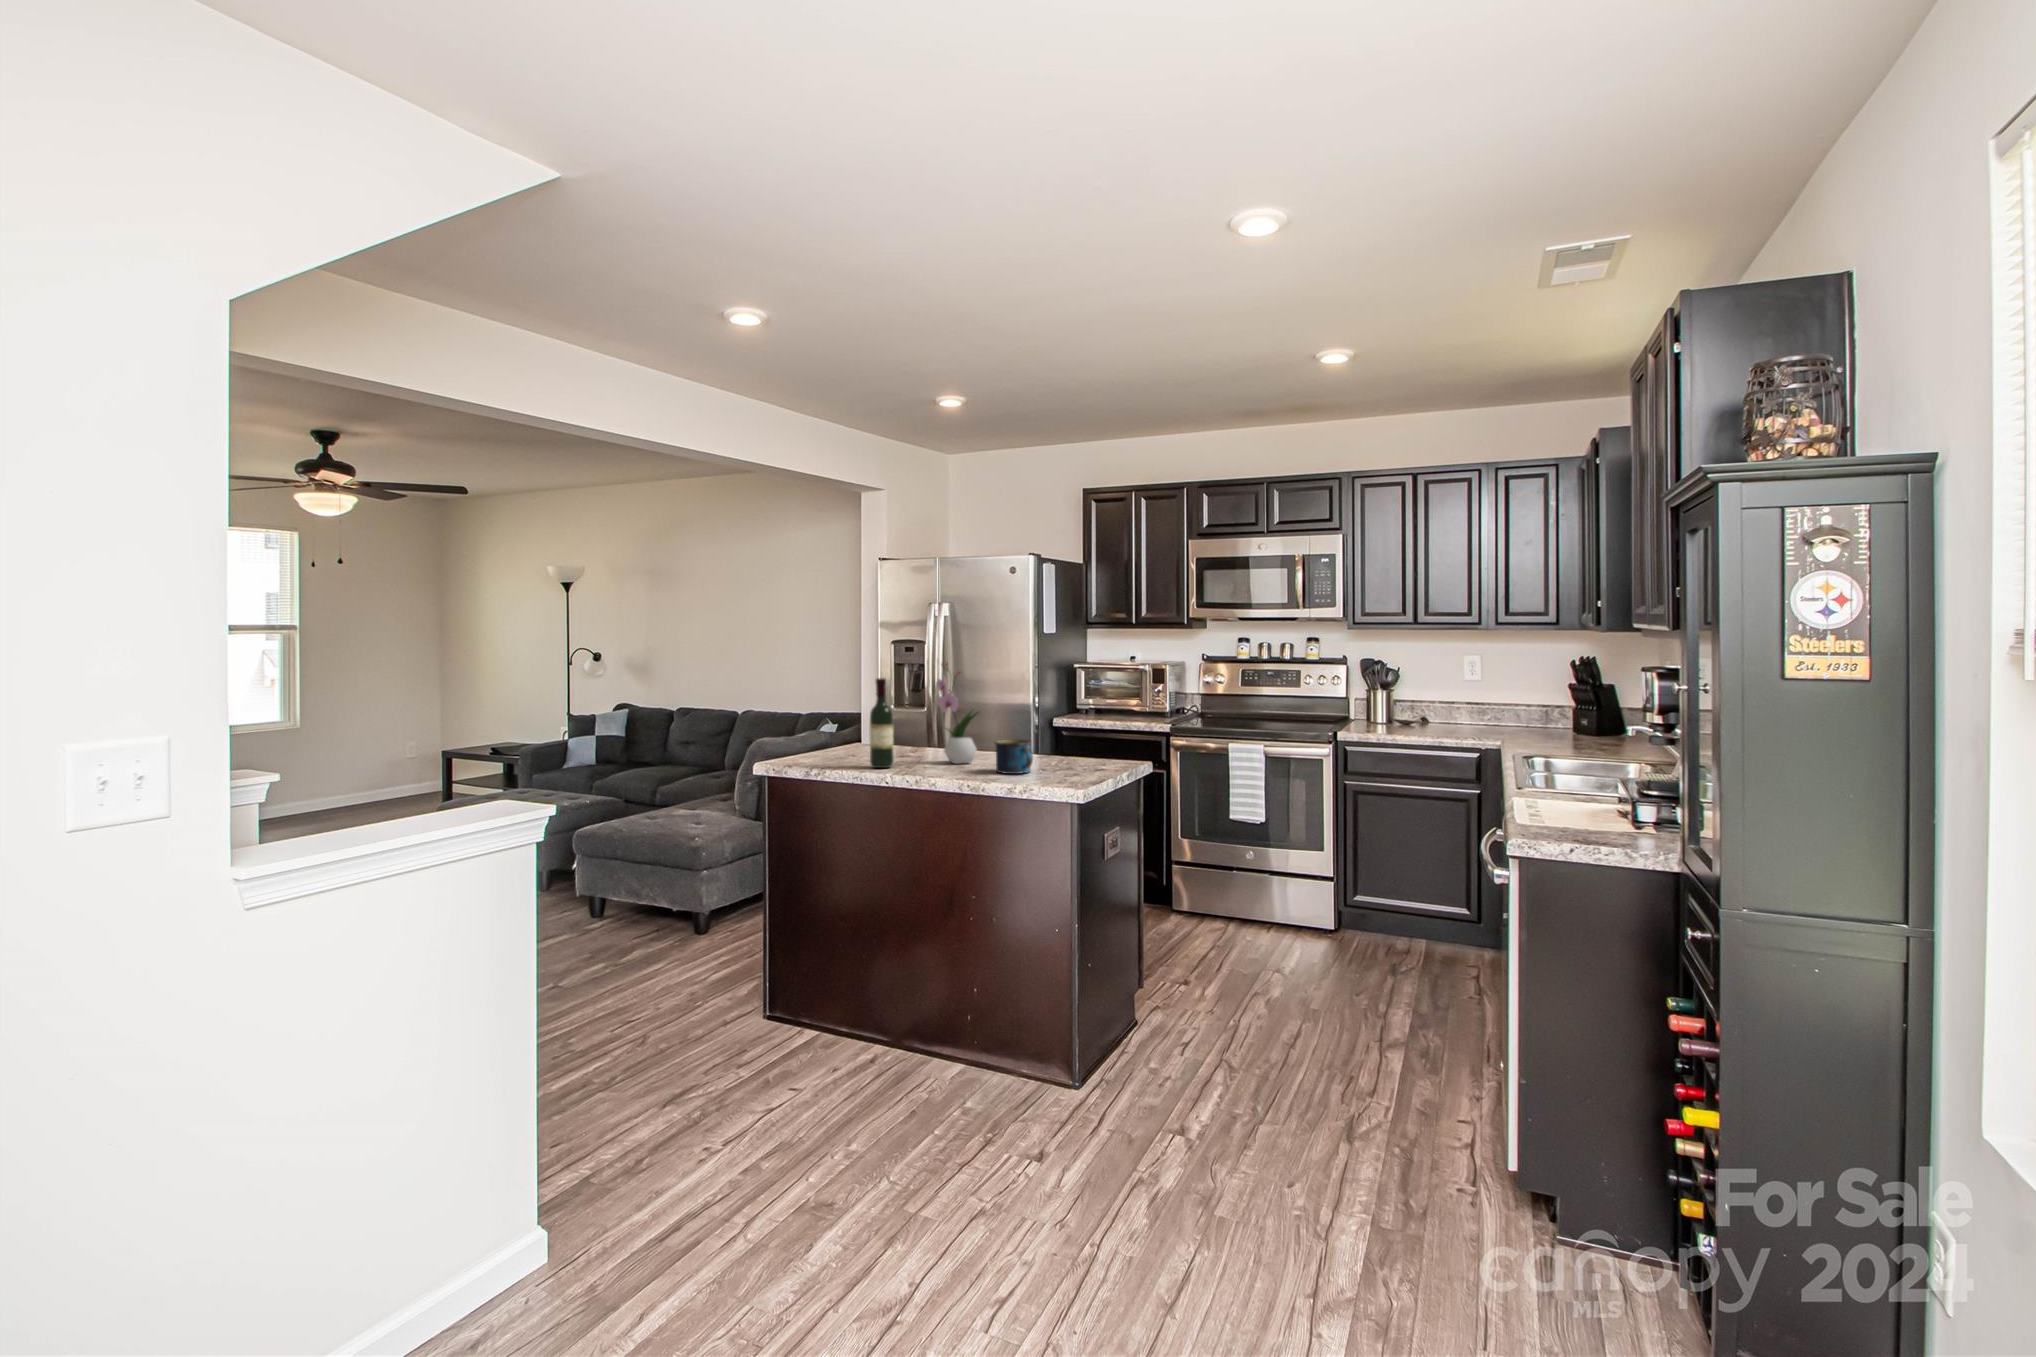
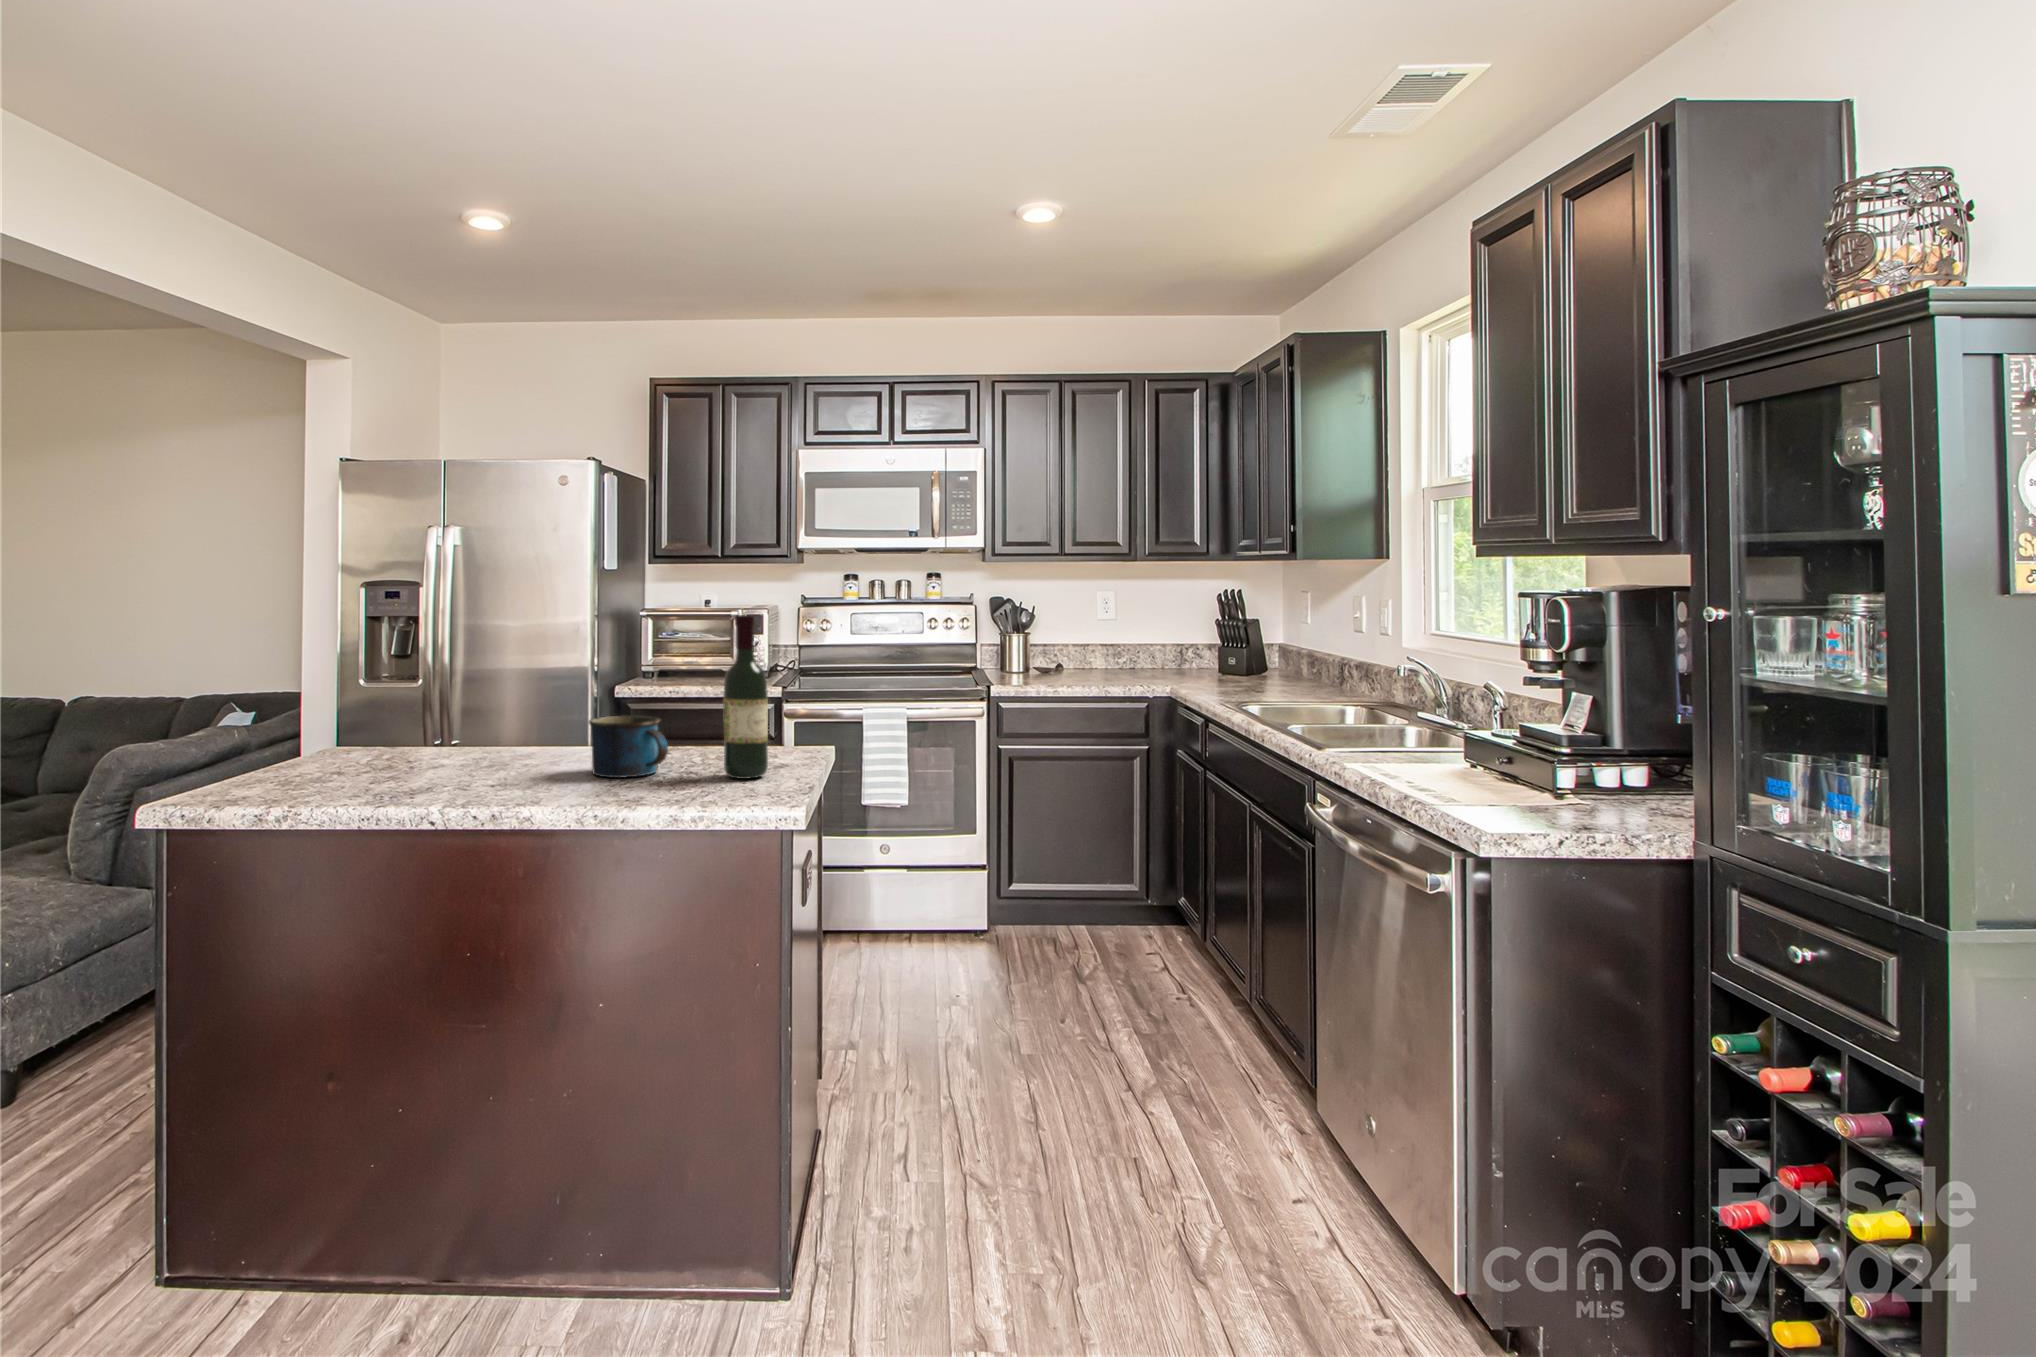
flower arrangement: present [936,663,977,764] -> none [452,579,547,763]
wine bottle: present [870,678,894,768] -> present [723,615,768,779]

